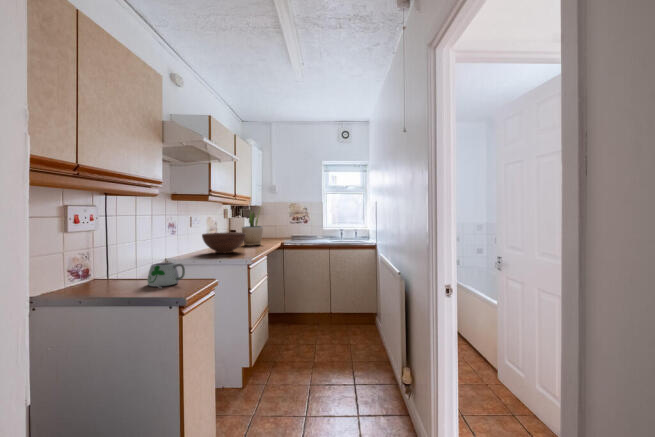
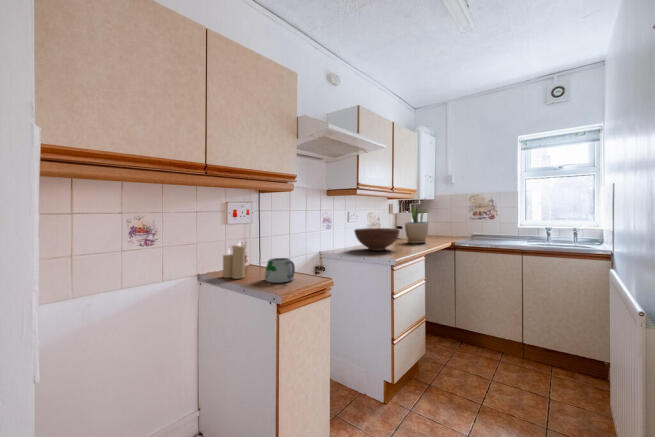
candle: none [88,248,120,290] -> present [223,242,246,279]

